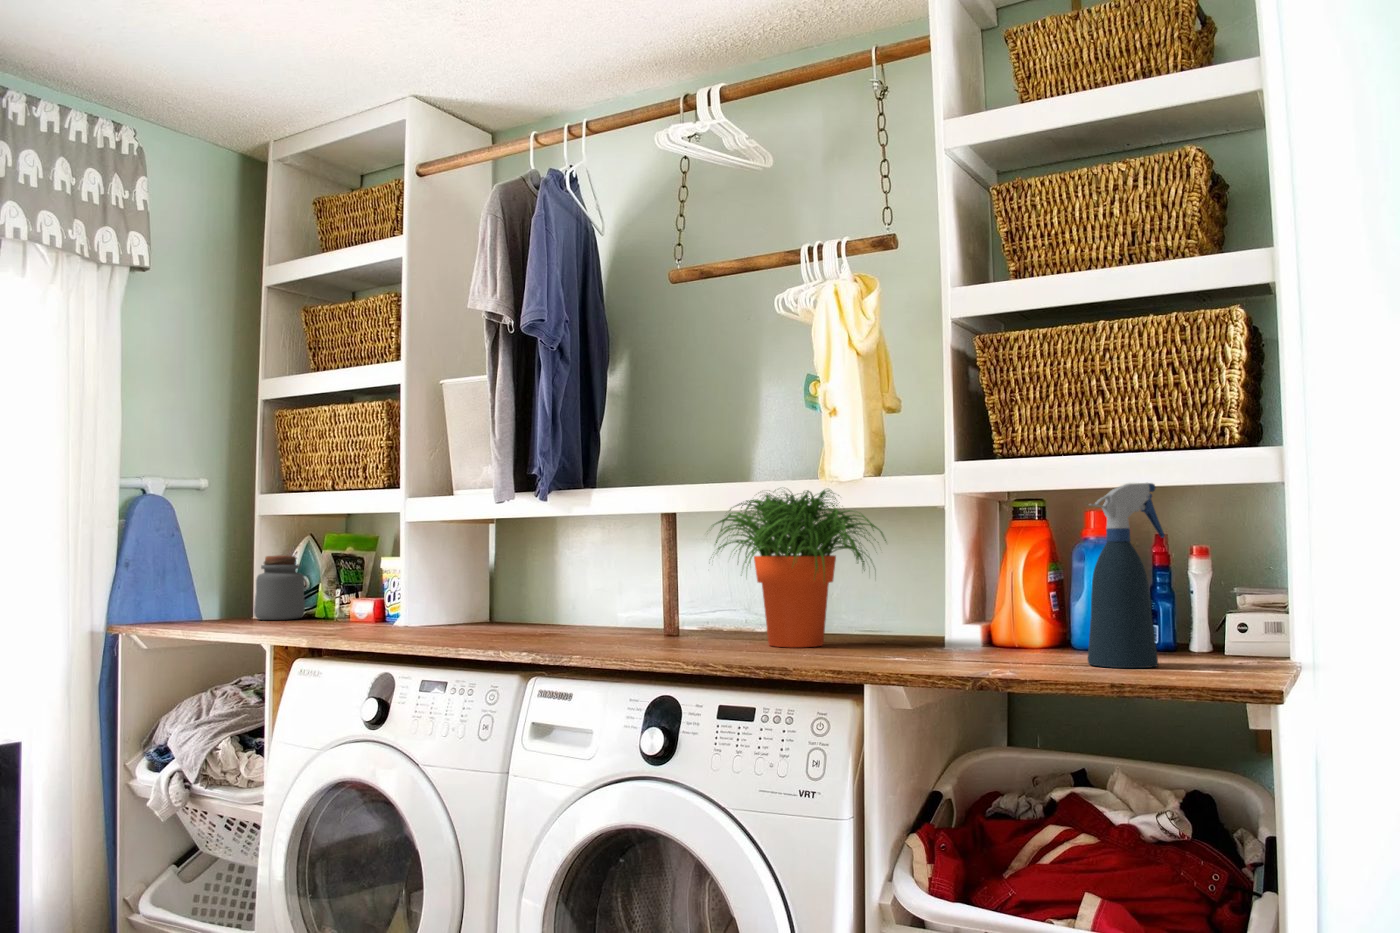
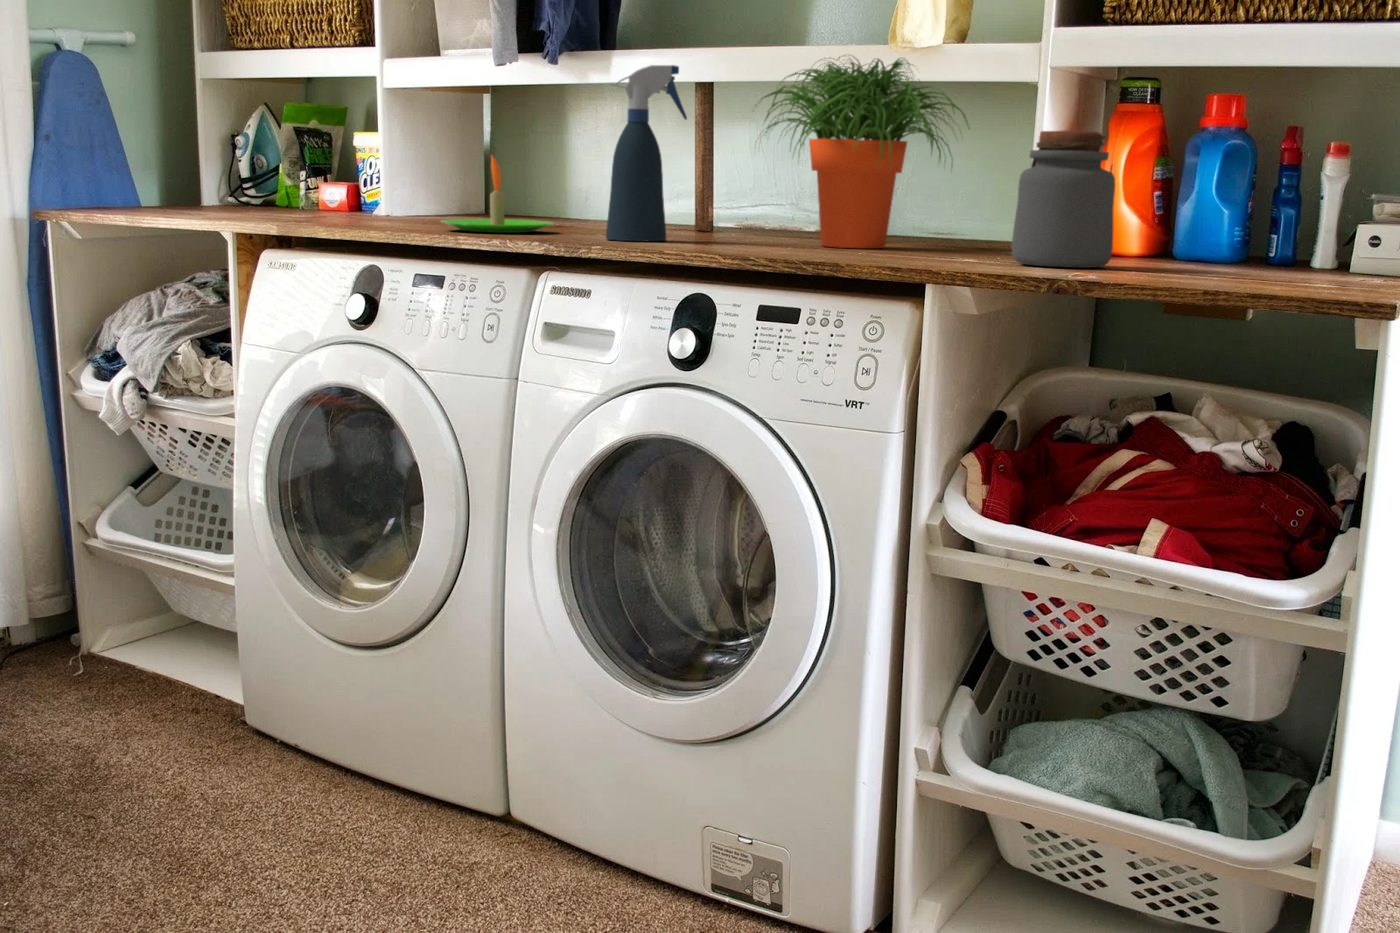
spray bottle: present [1088,483,1165,668] -> present [606,65,687,241]
jar: present [254,555,305,620] -> present [1012,130,1115,268]
candle: none [444,576,541,642] -> present [441,156,553,233]

